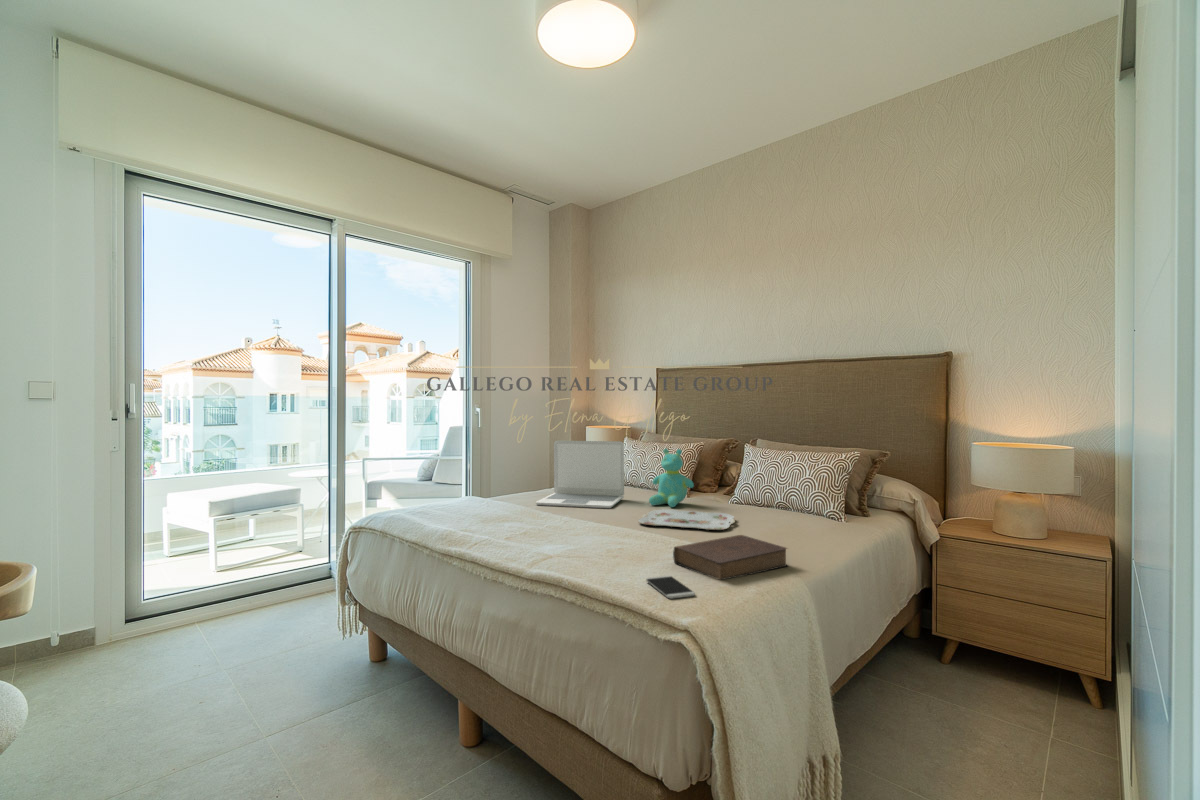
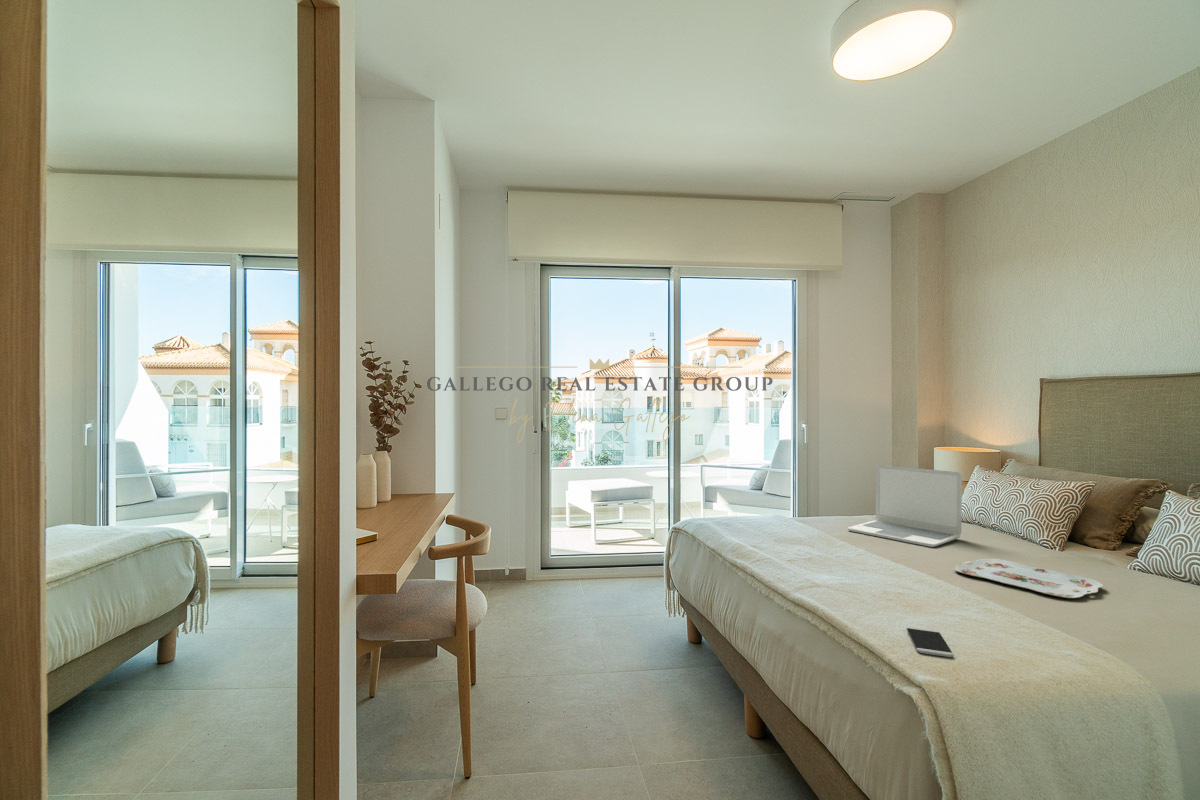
teddy bear: present [649,449,694,507] -> none [989,486,1058,559]
book: present [673,535,787,580] -> none [959,603,1128,660]

